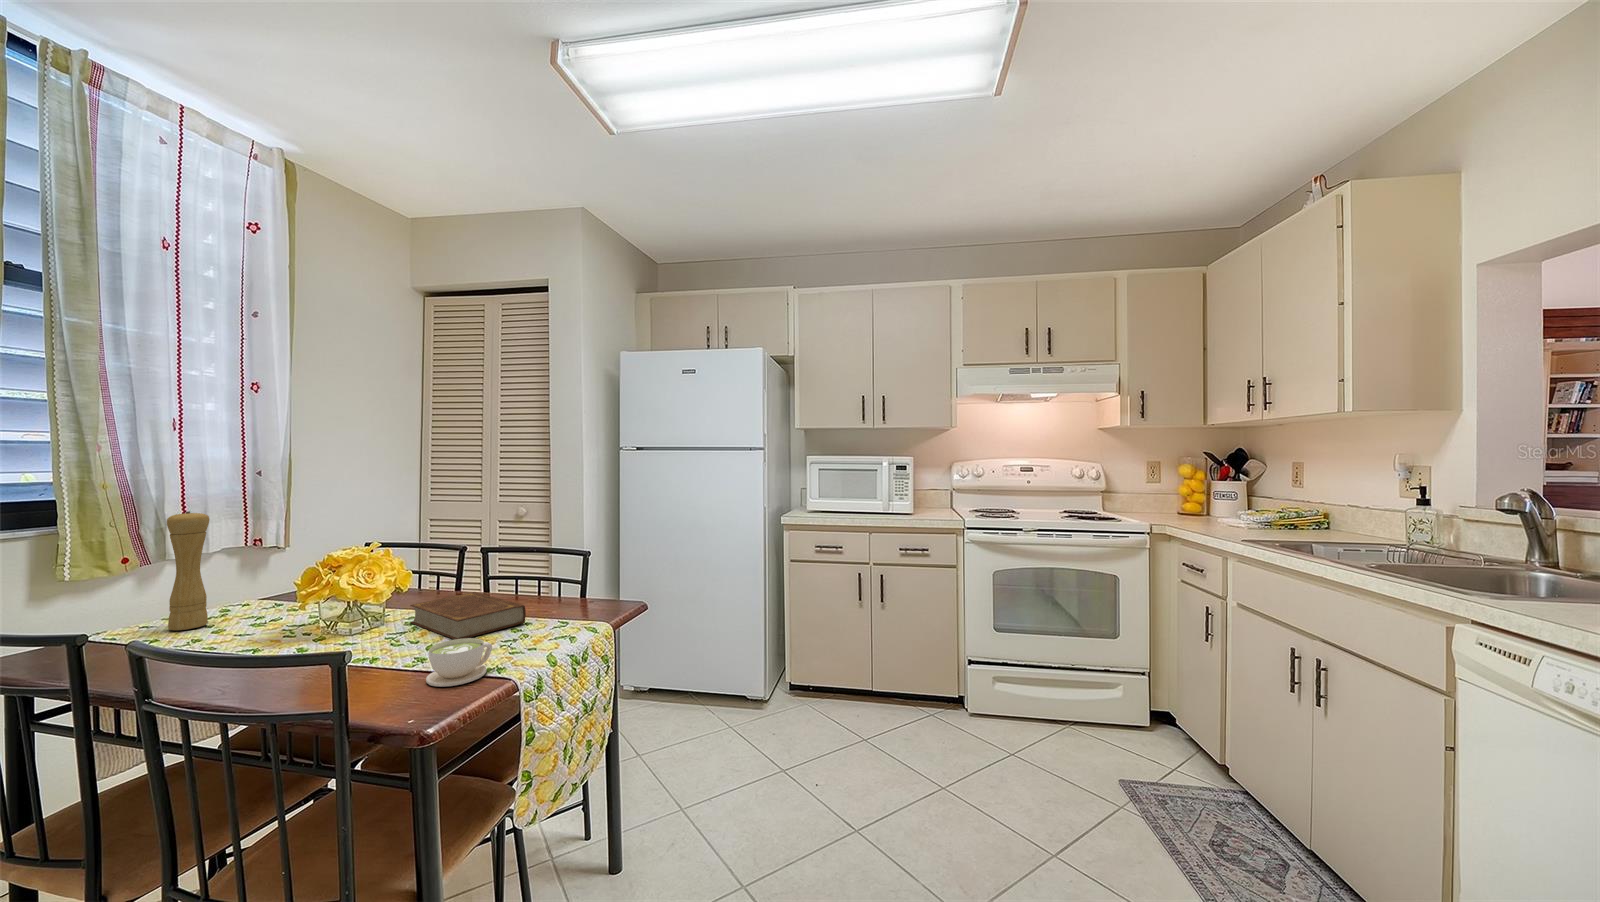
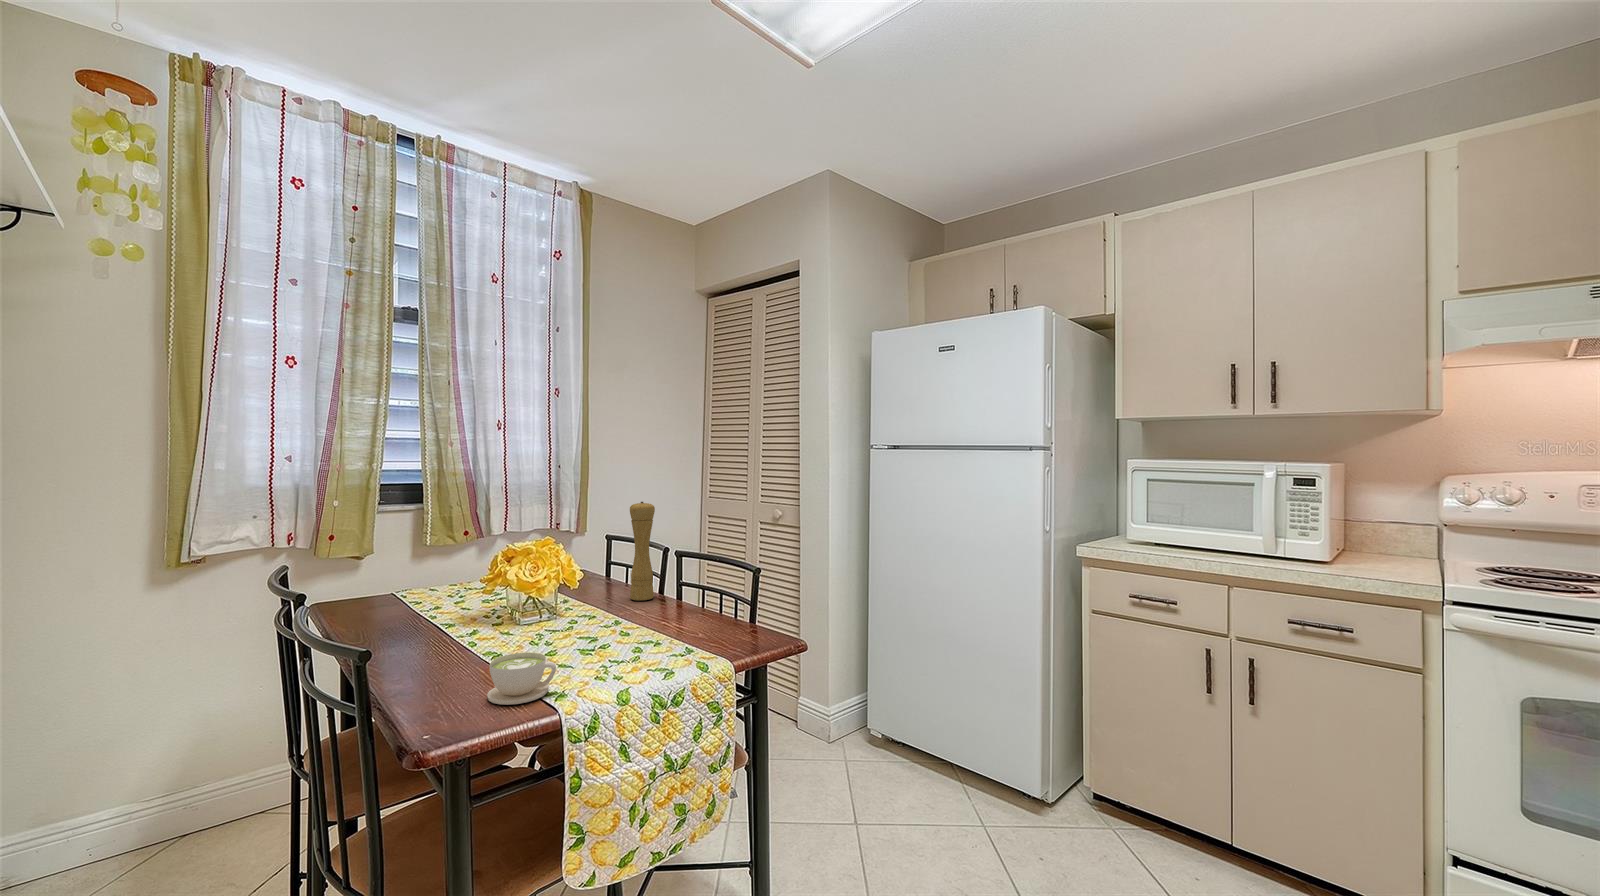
pepper mill: present [167,511,209,630] -> present [630,502,655,601]
book: present [410,592,526,640] -> none [579,599,657,650]

